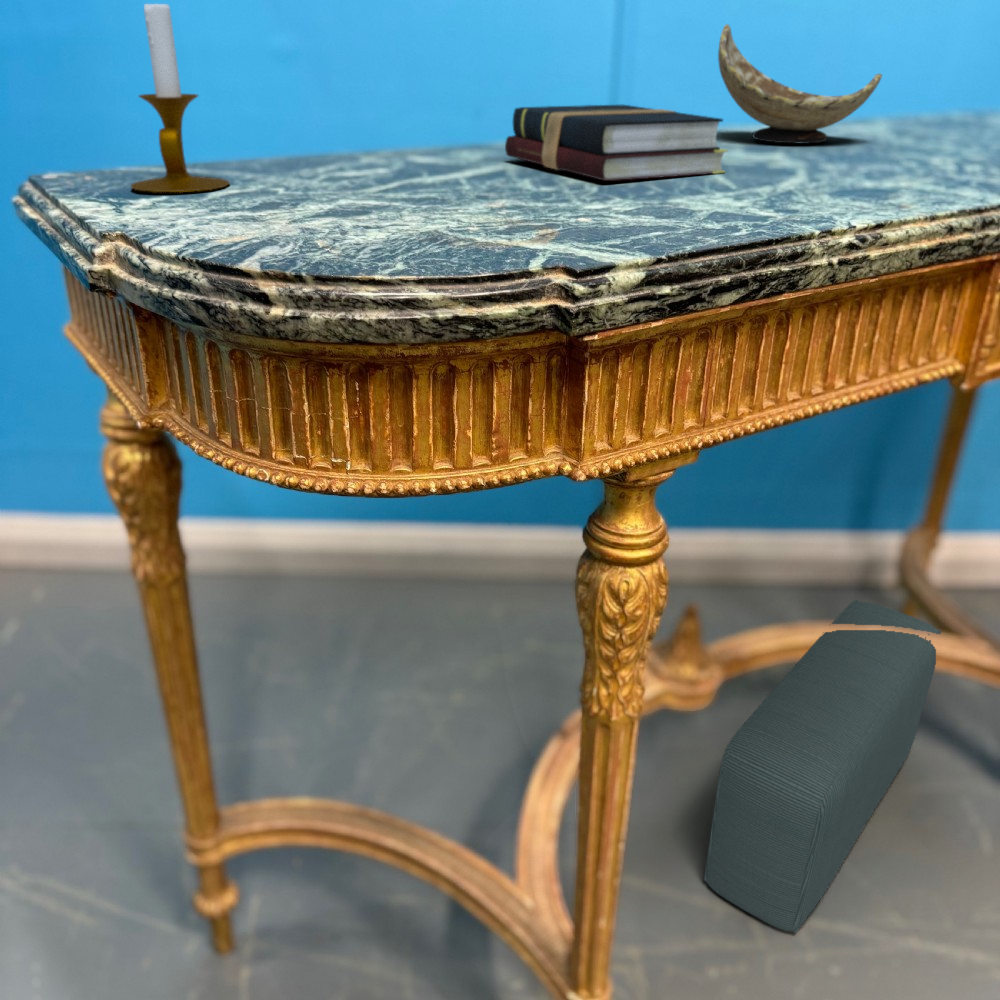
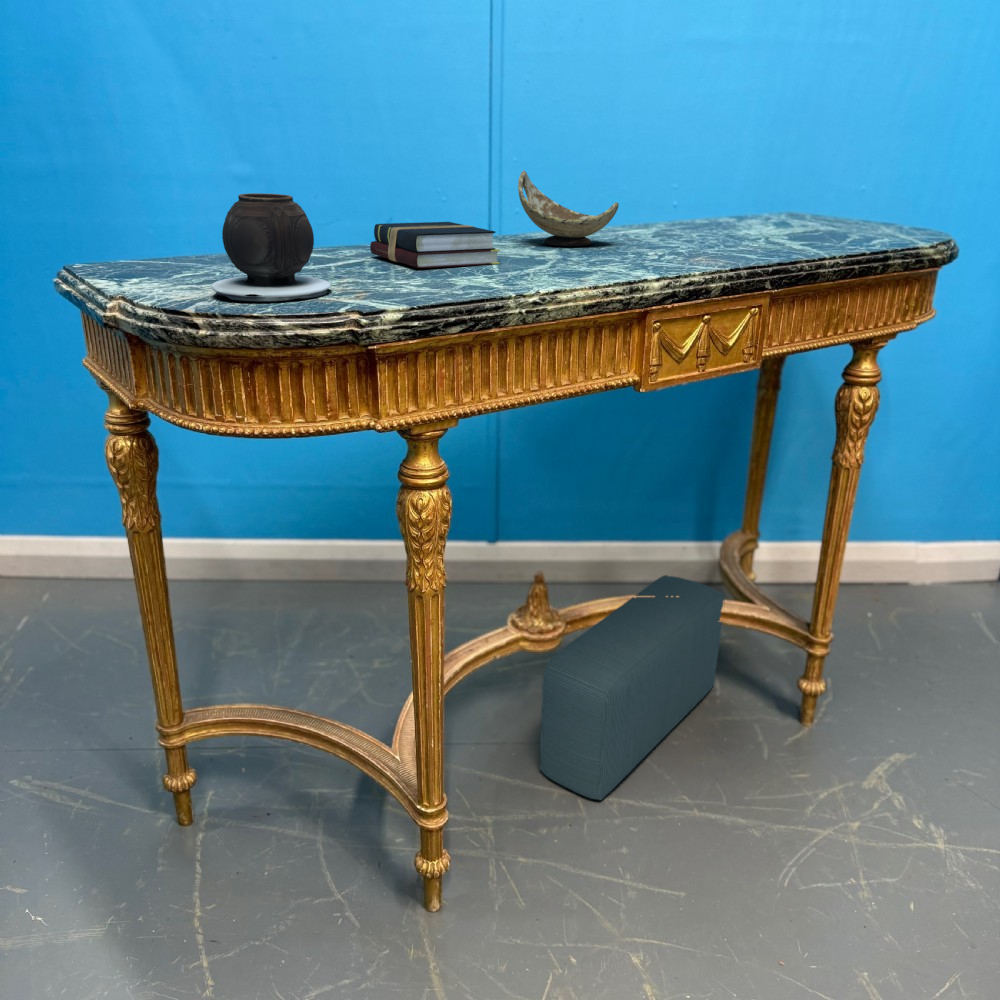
candlestick: present [131,4,229,192] -> none [129,166,191,274]
vase: none [282,44,493,249] -> present [211,193,331,301]

